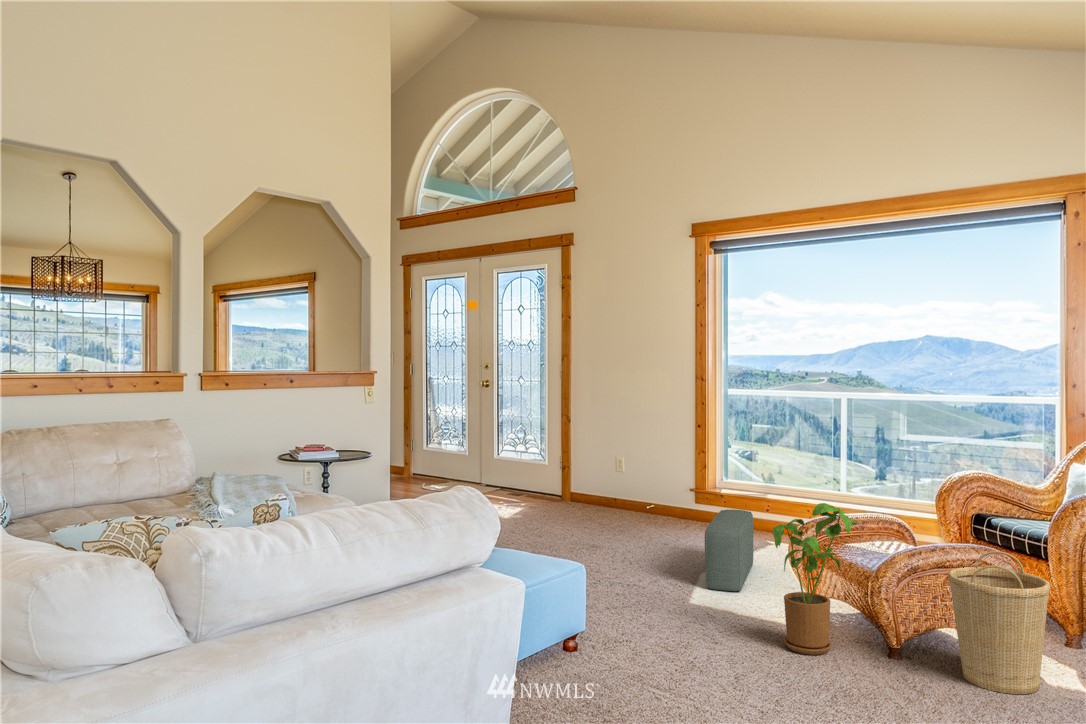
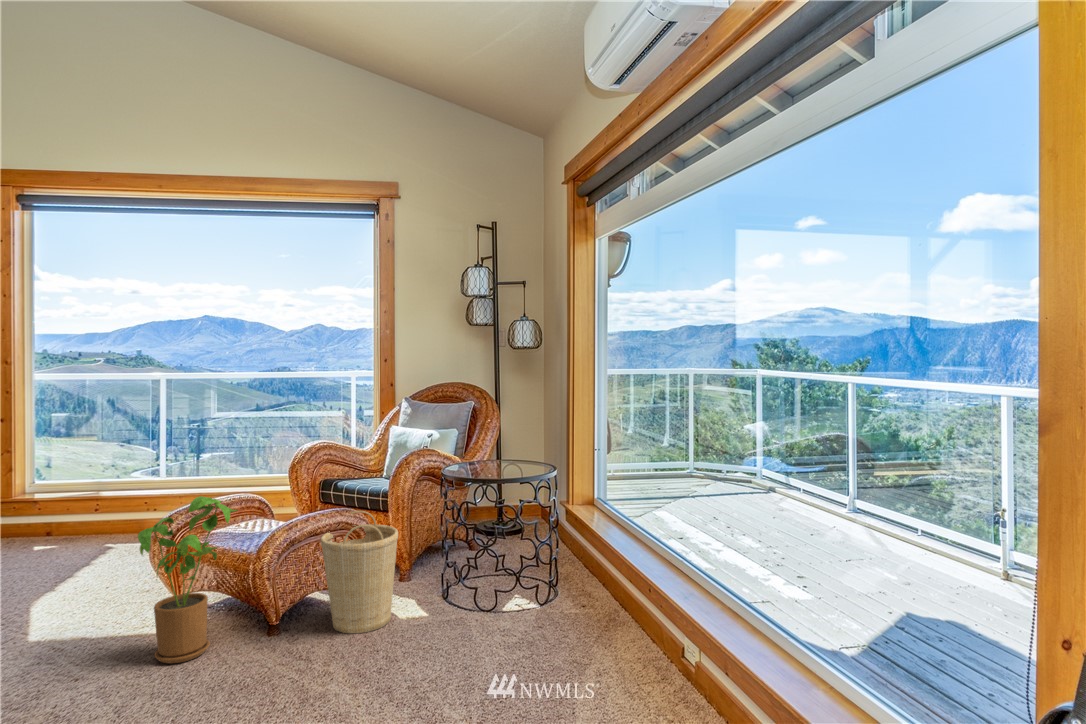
pouf: present [705,510,753,591] -> none [29,517,91,621]

